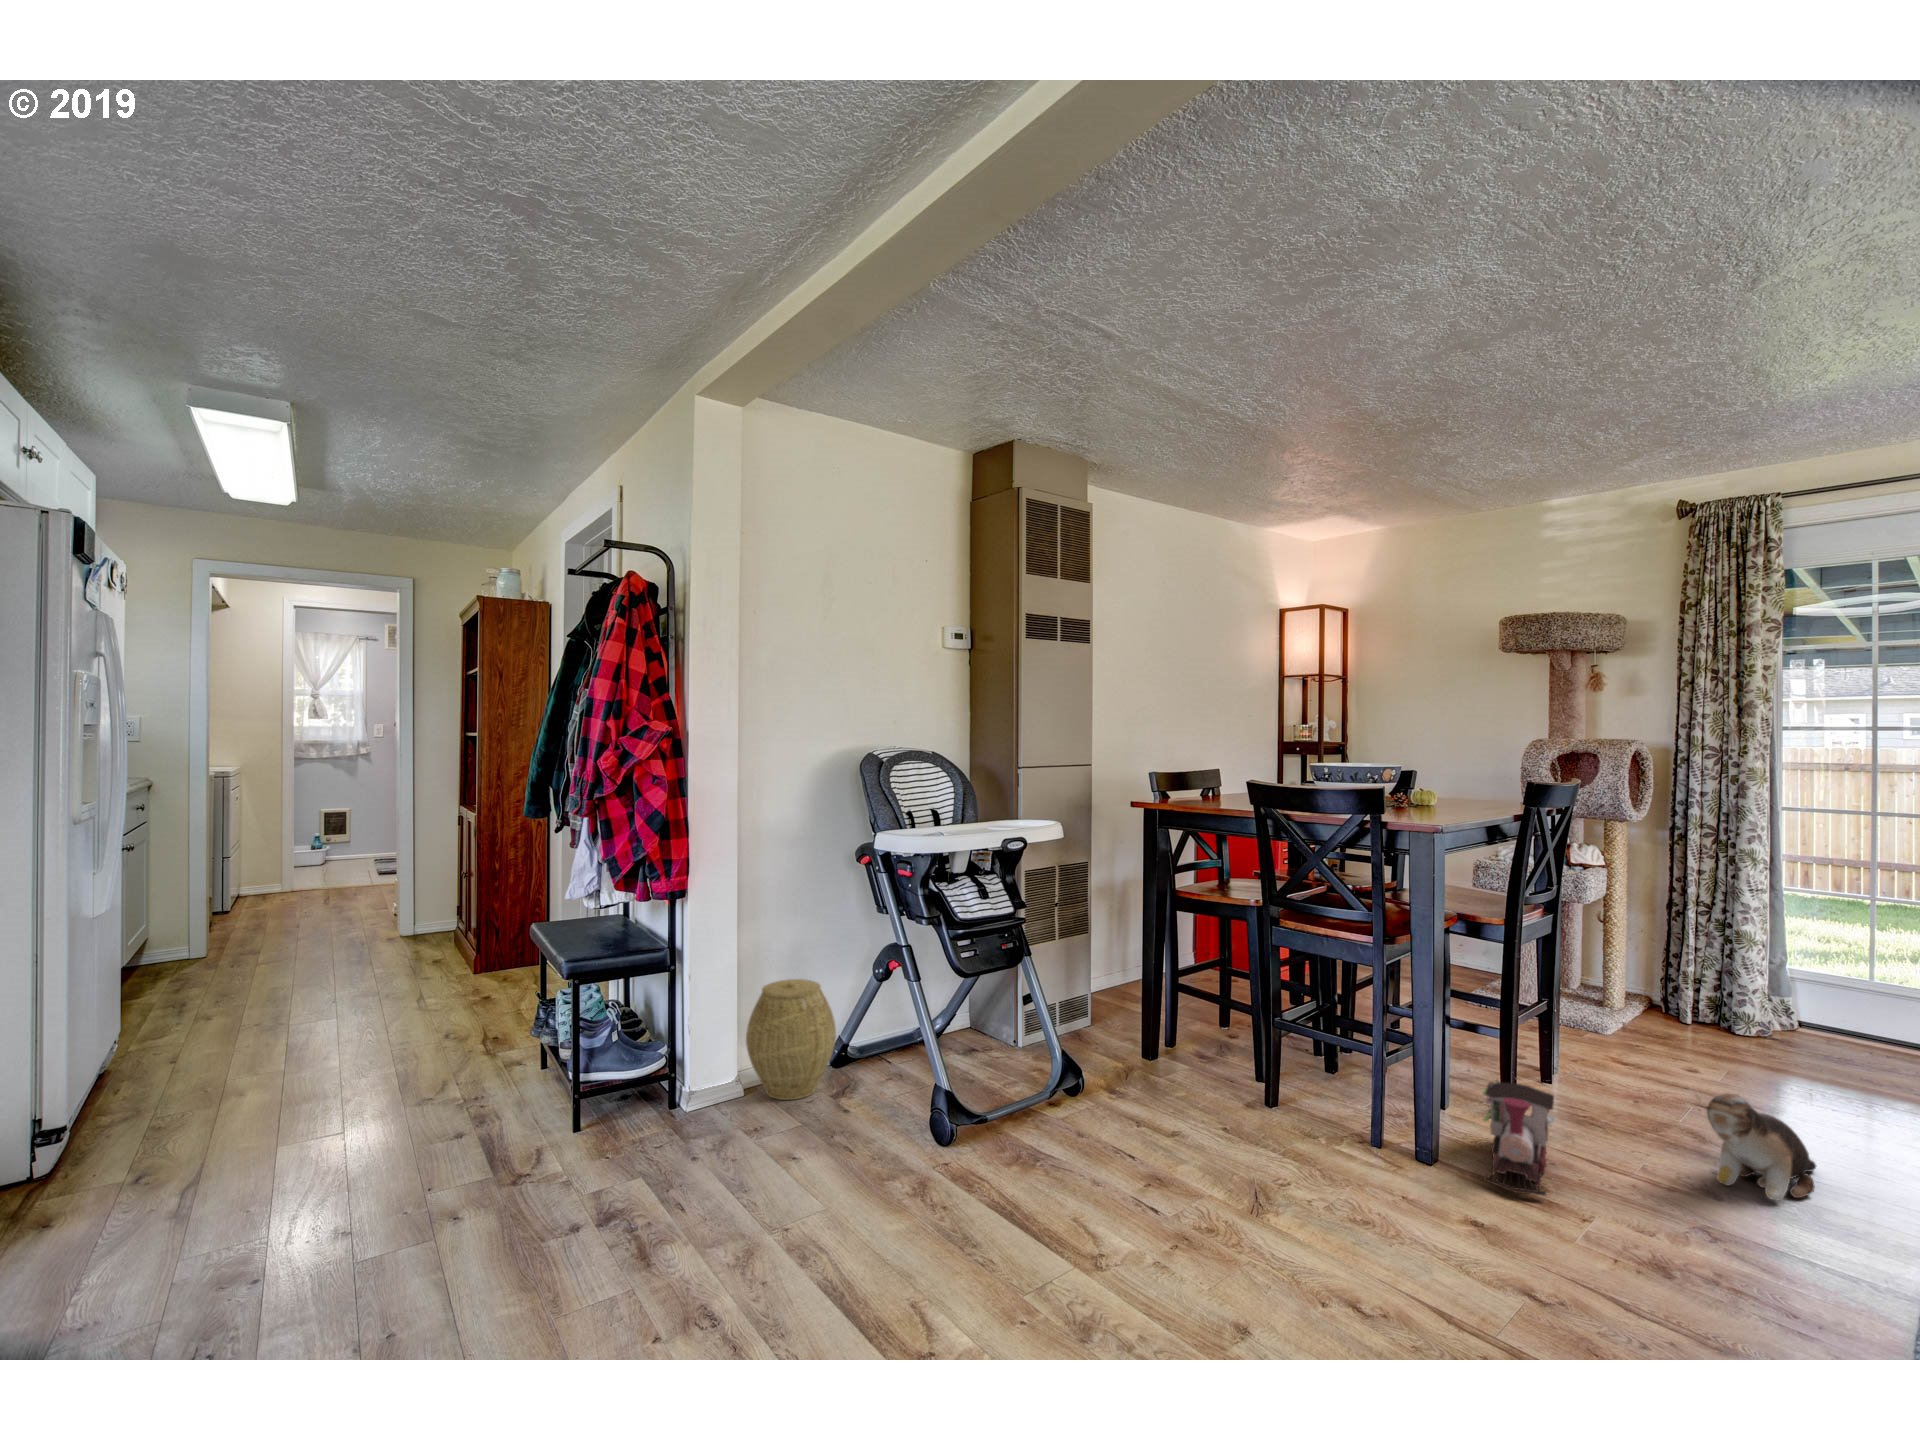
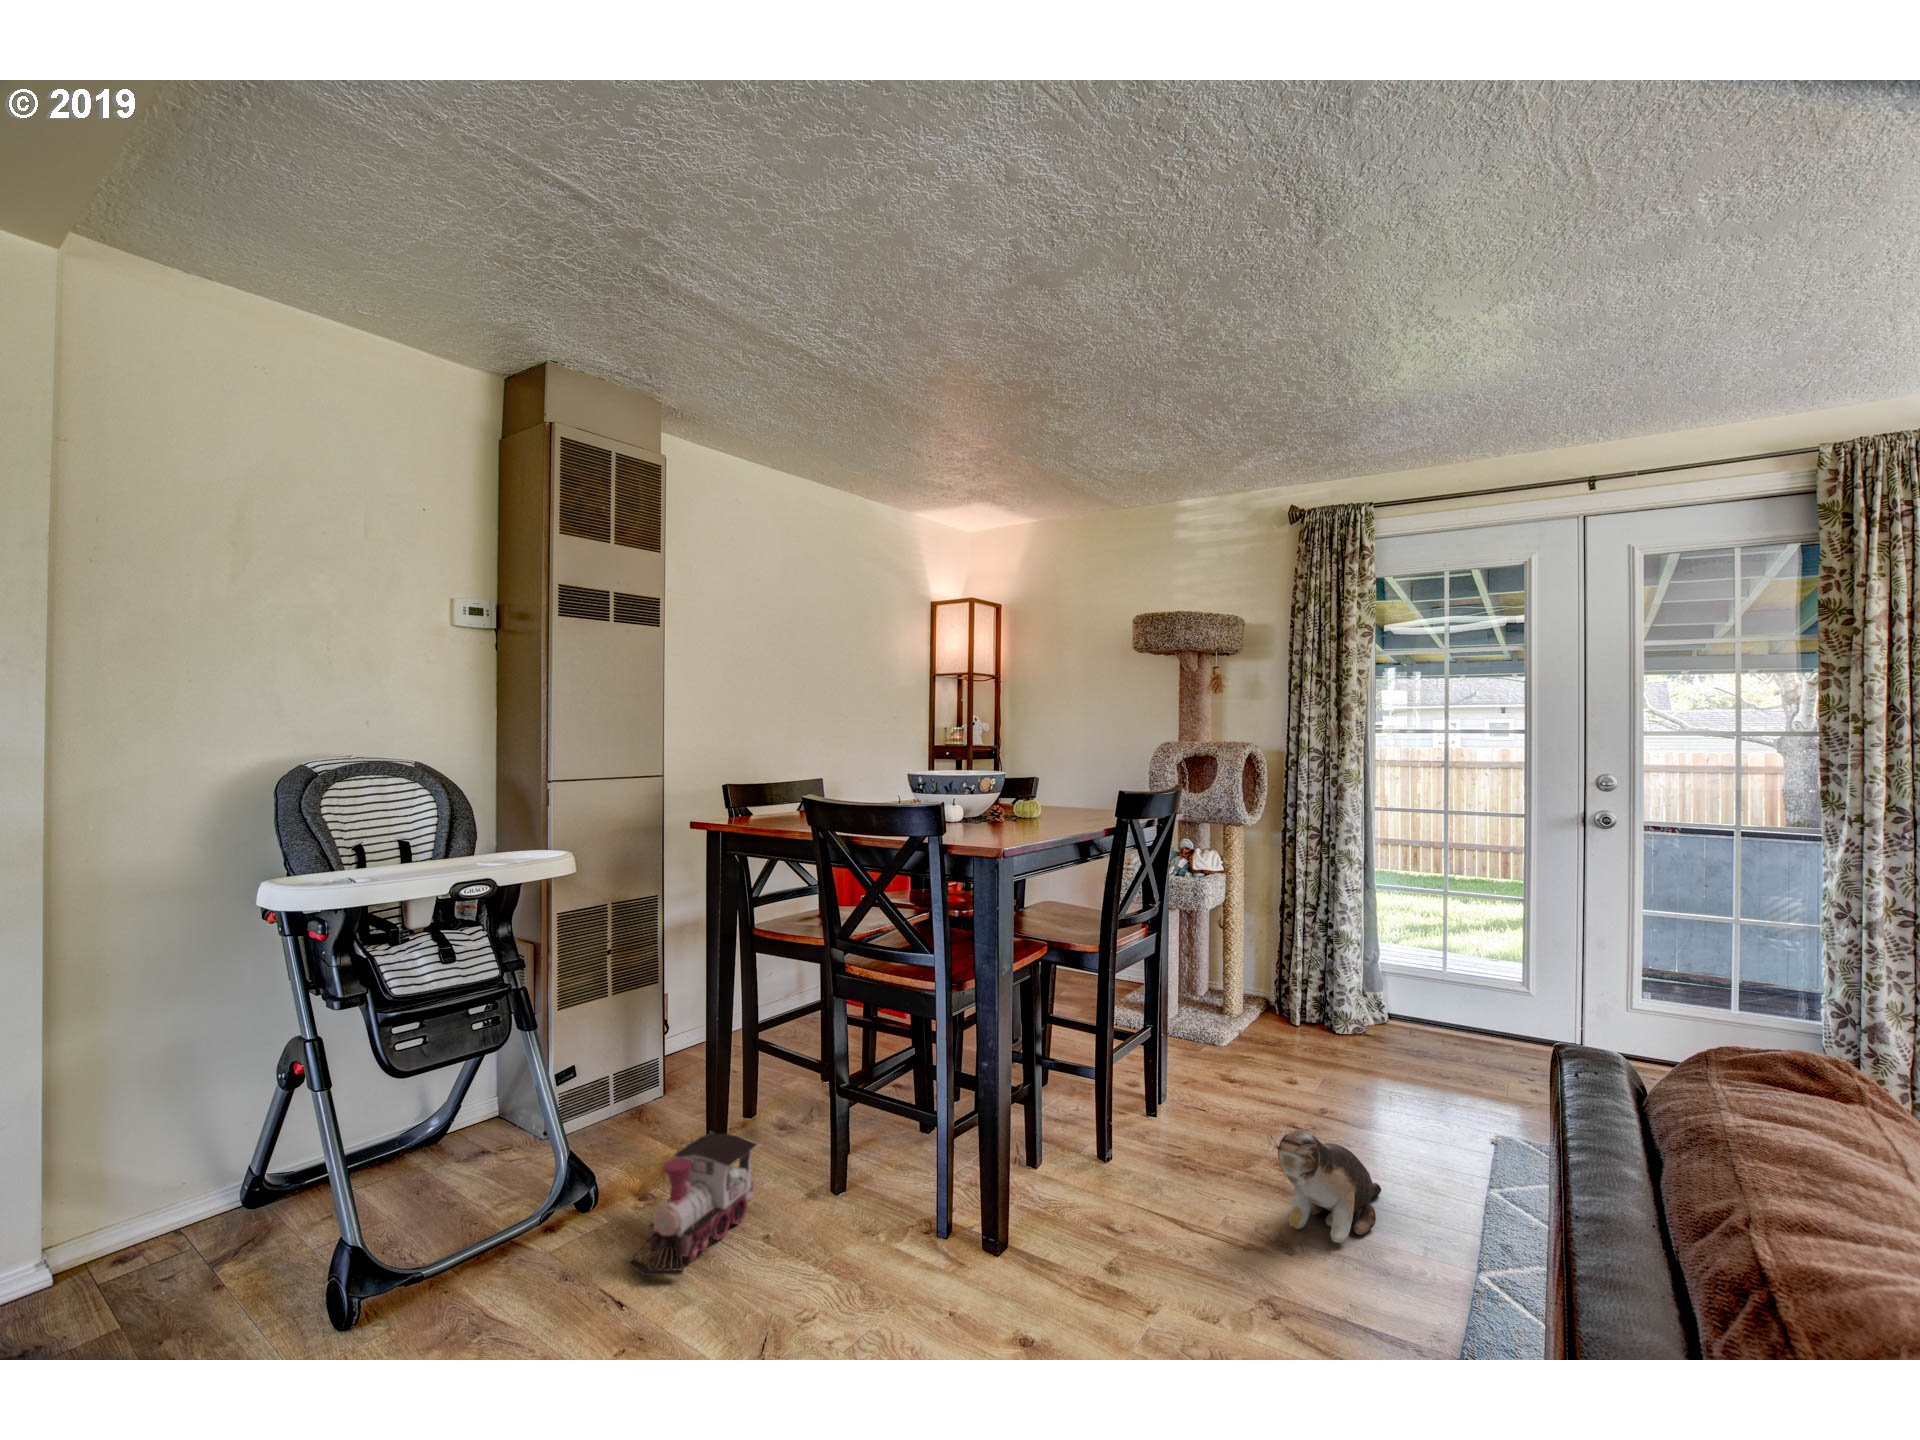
woven basket: present [746,979,836,1100] -> none [54,1094,230,1285]
toy train: present [1483,1080,1555,1196] -> present [628,1131,757,1276]

